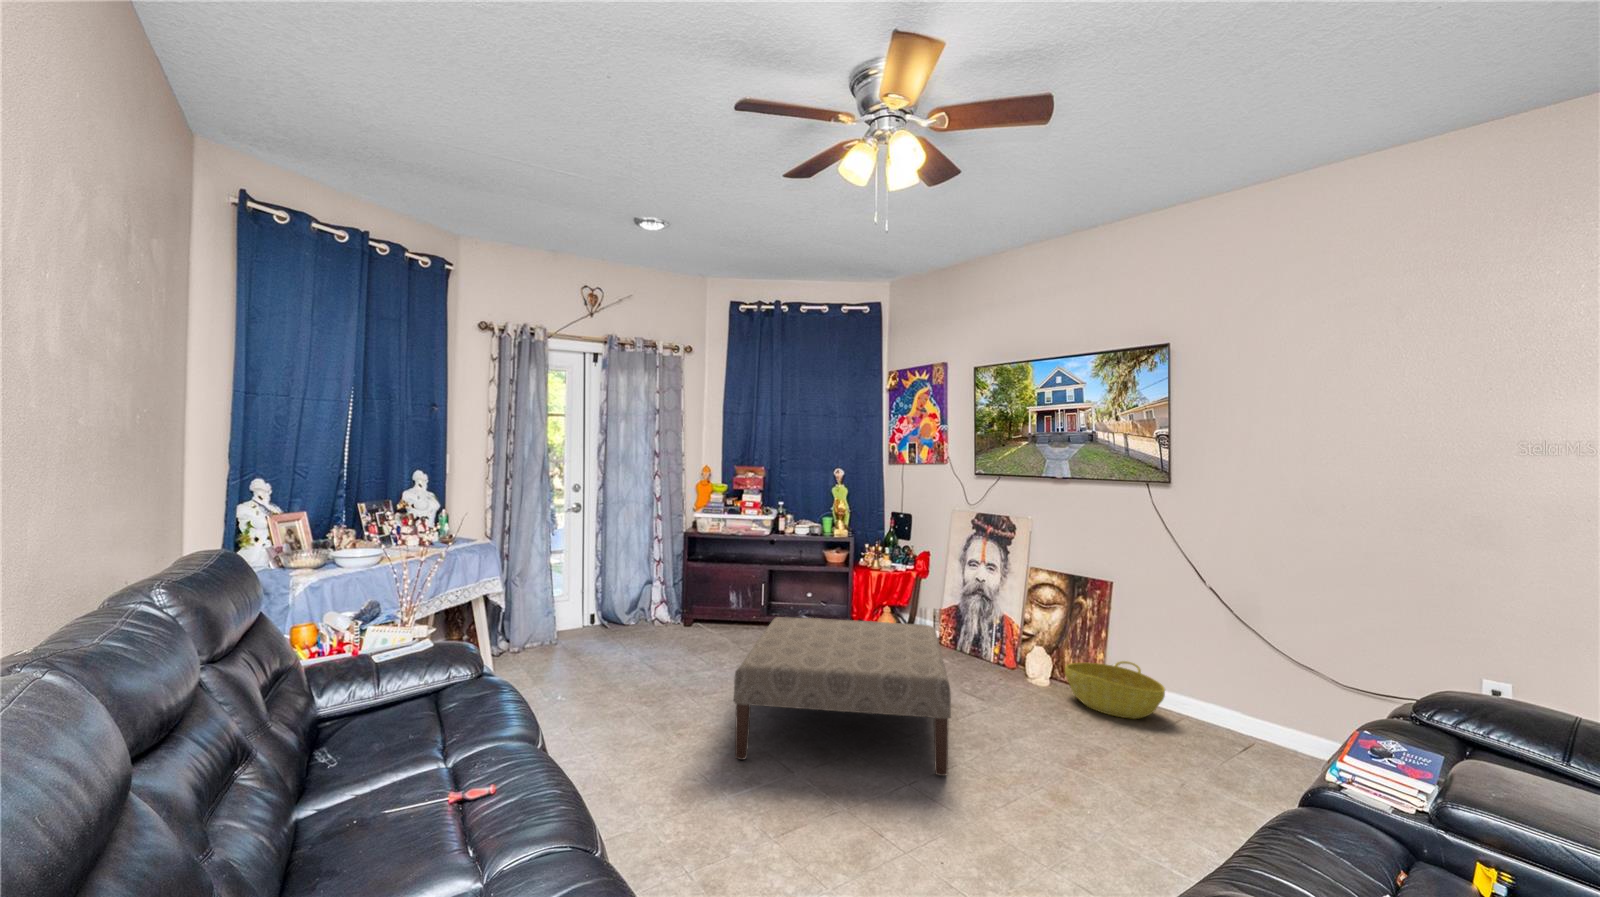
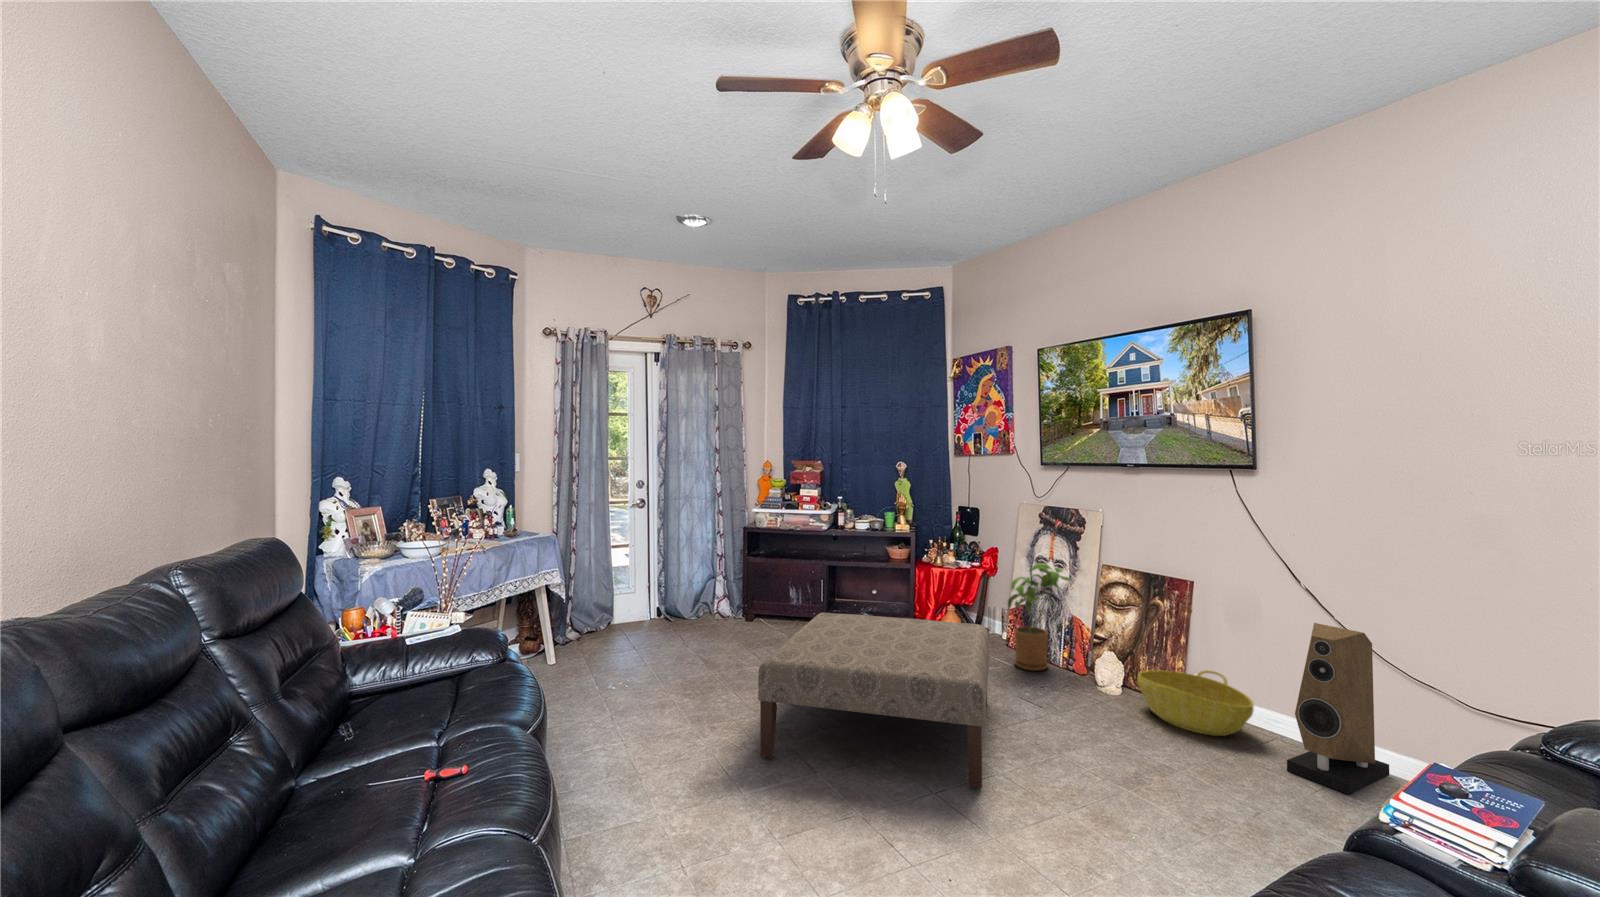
house plant: none [946,566,1005,667] -> present [1008,563,1070,671]
speaker: none [1195,617,1273,762] -> present [1287,623,1389,794]

